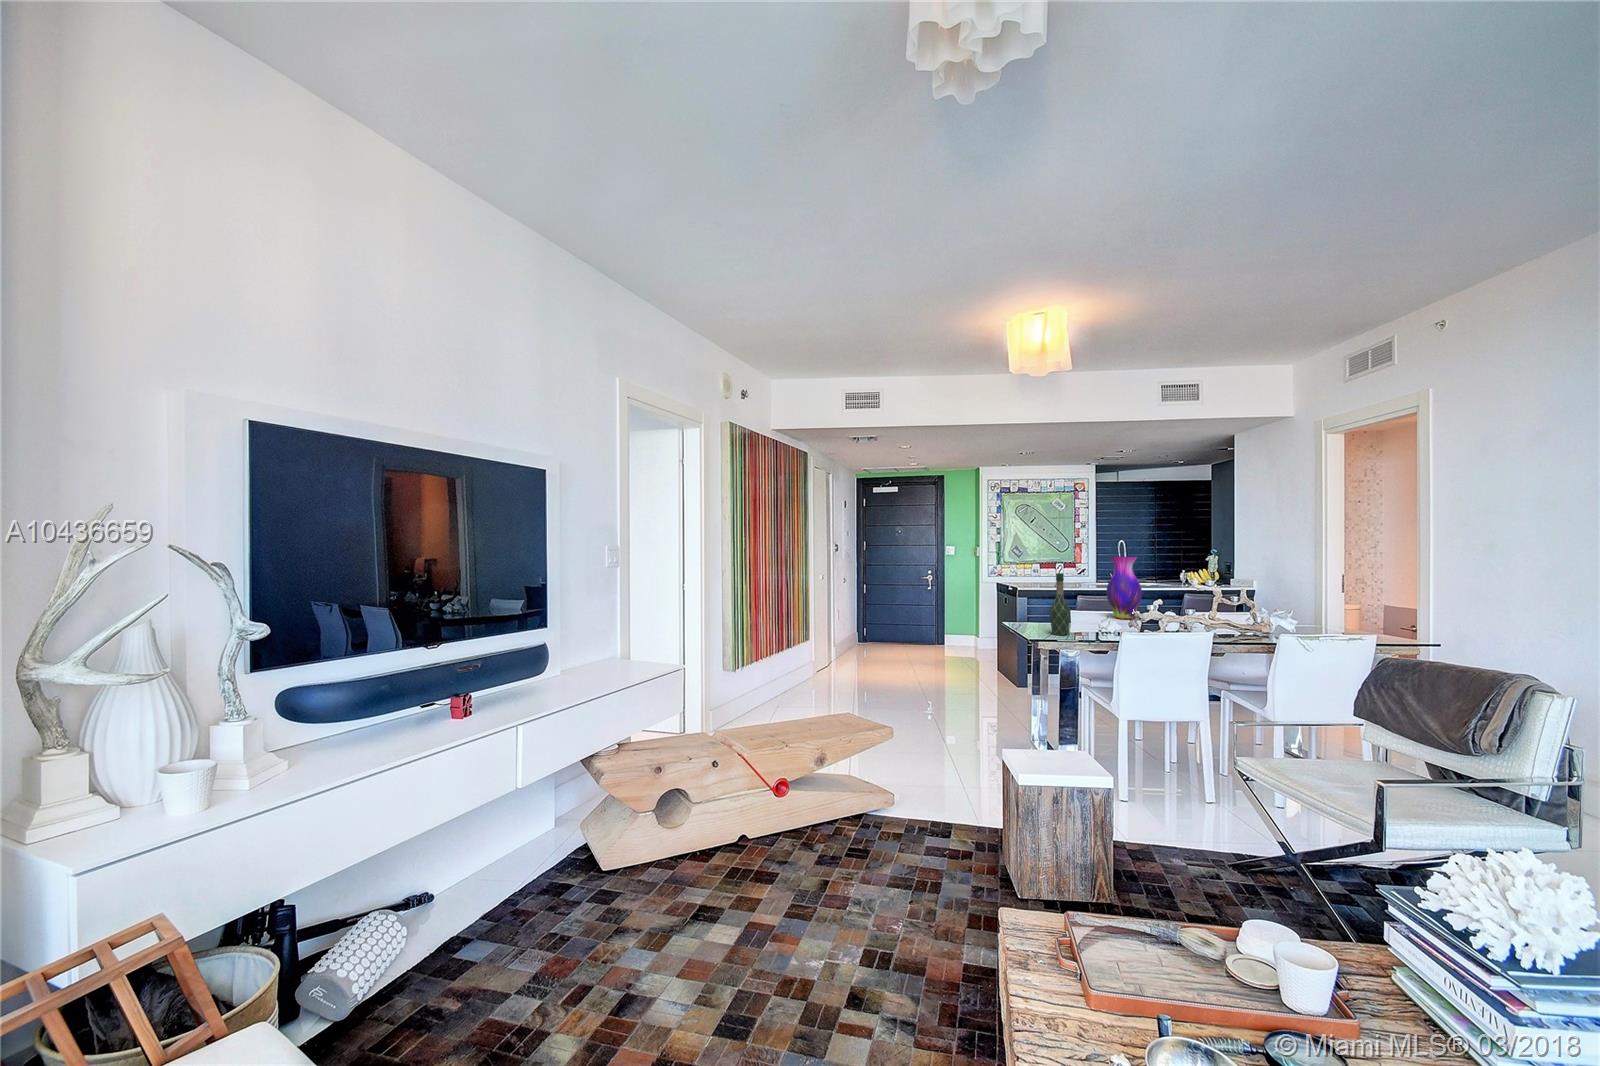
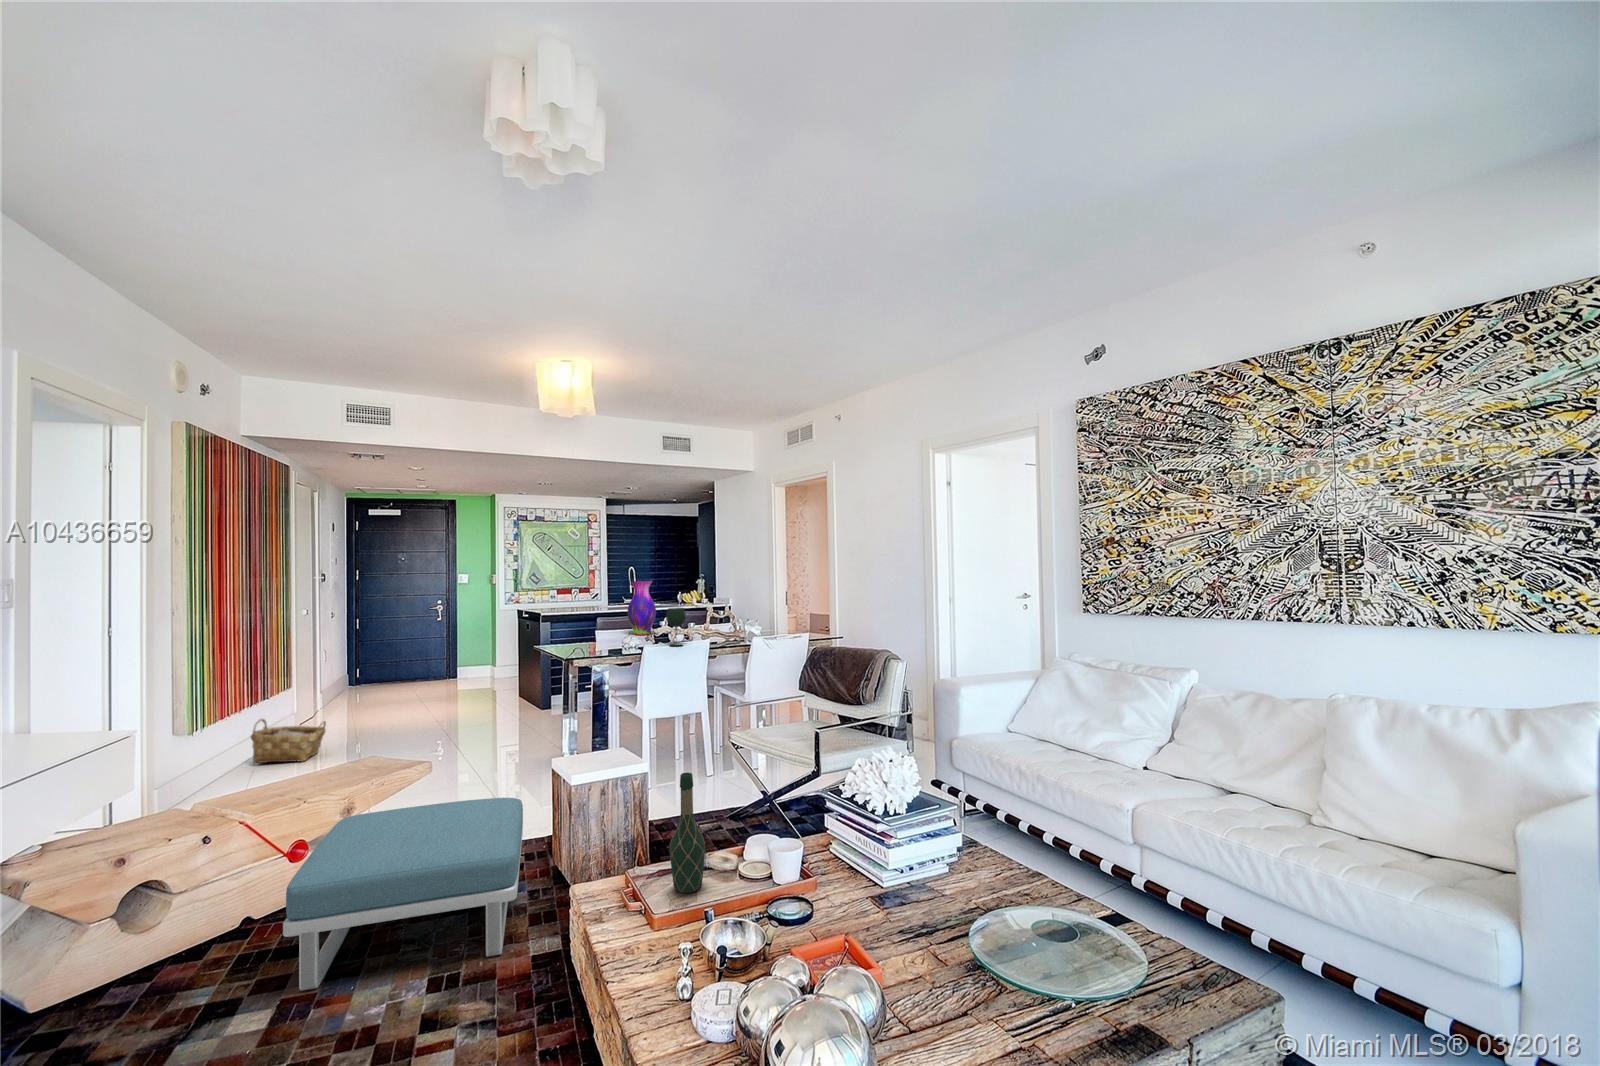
wine bottle: present [1050,573,1070,635] -> present [669,773,705,893]
wine glass: none [1151,590,1178,636] -> present [666,608,686,646]
woven basket: none [777,662,830,704] -> present [251,719,326,763]
footstool: none [751,766,971,949] -> present [283,798,523,991]

